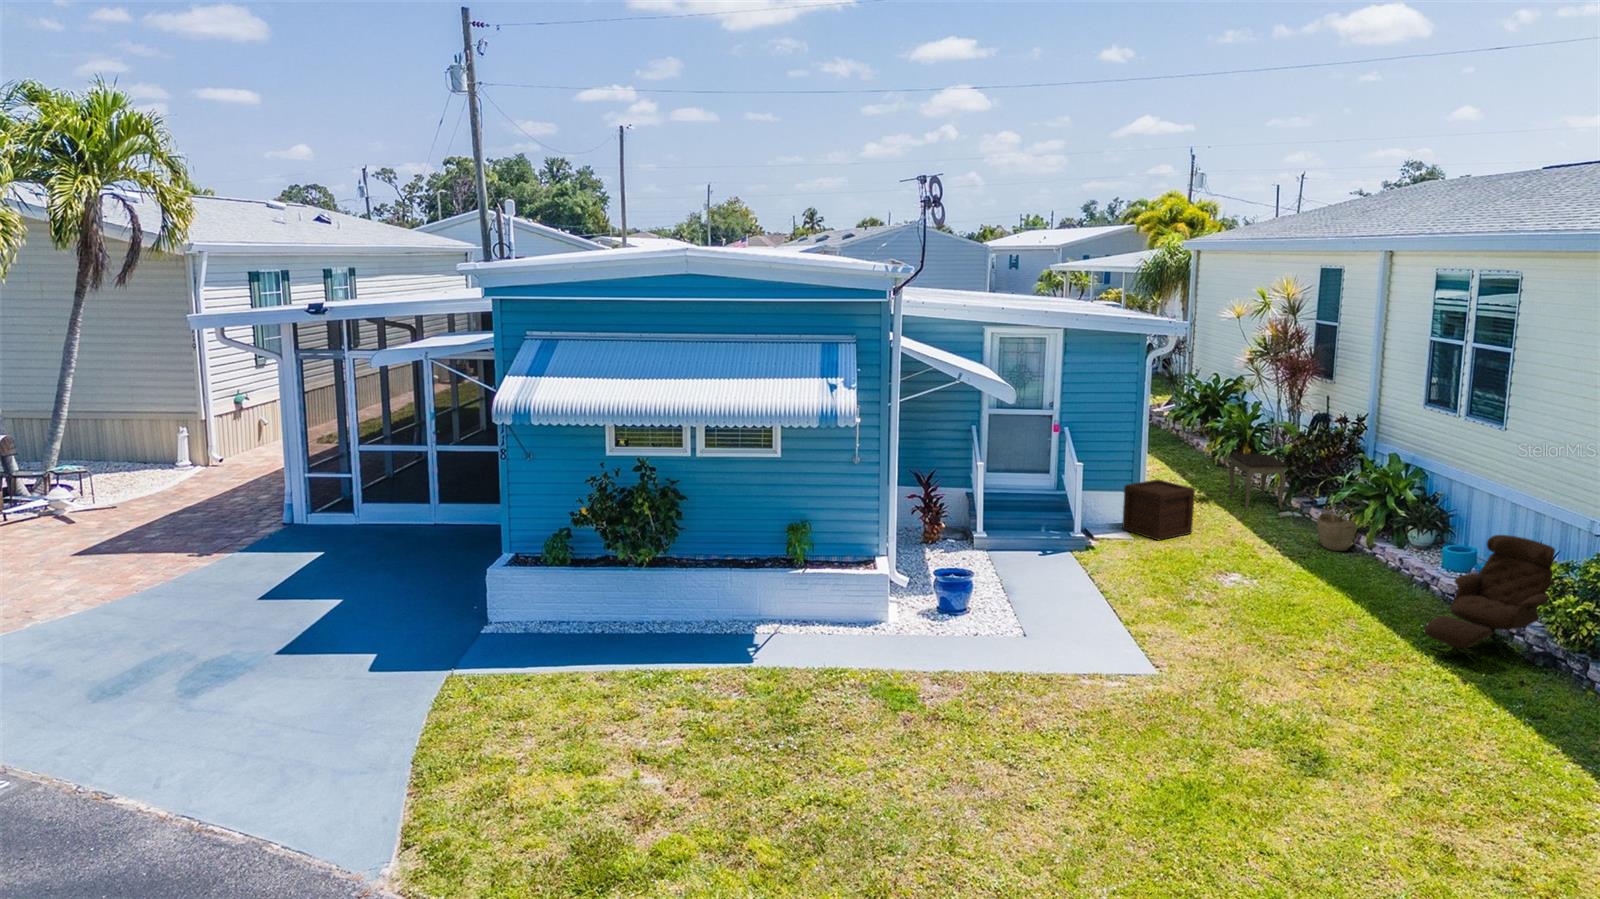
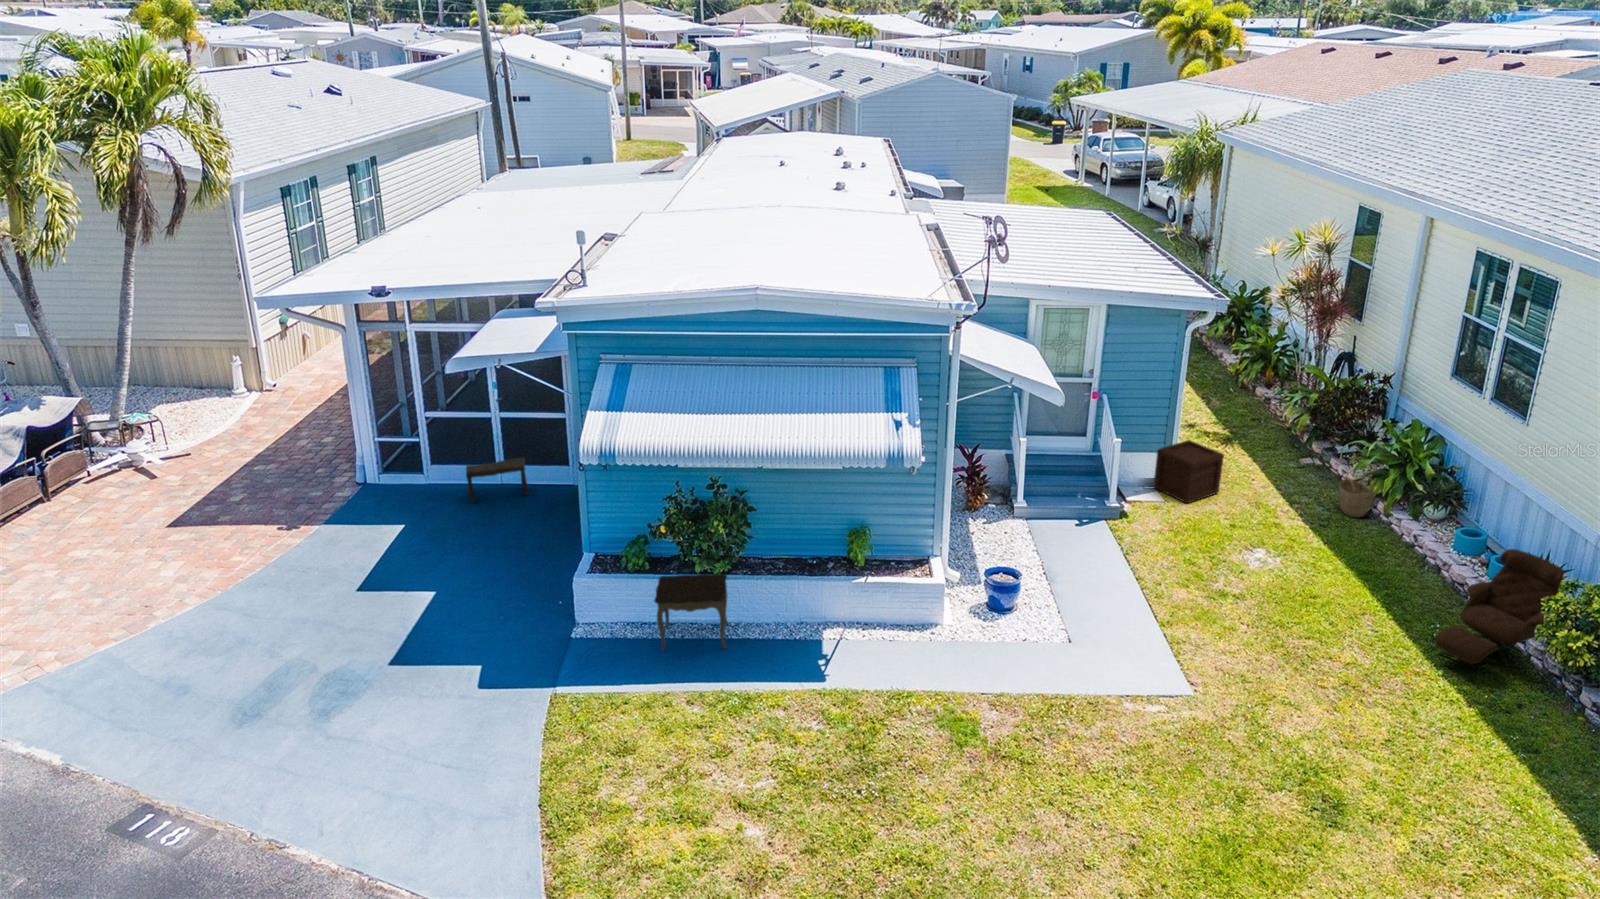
side table: present [1228,454,1287,509] -> present [654,573,728,652]
bench: none [383,491,451,535] -> present [466,458,529,503]

